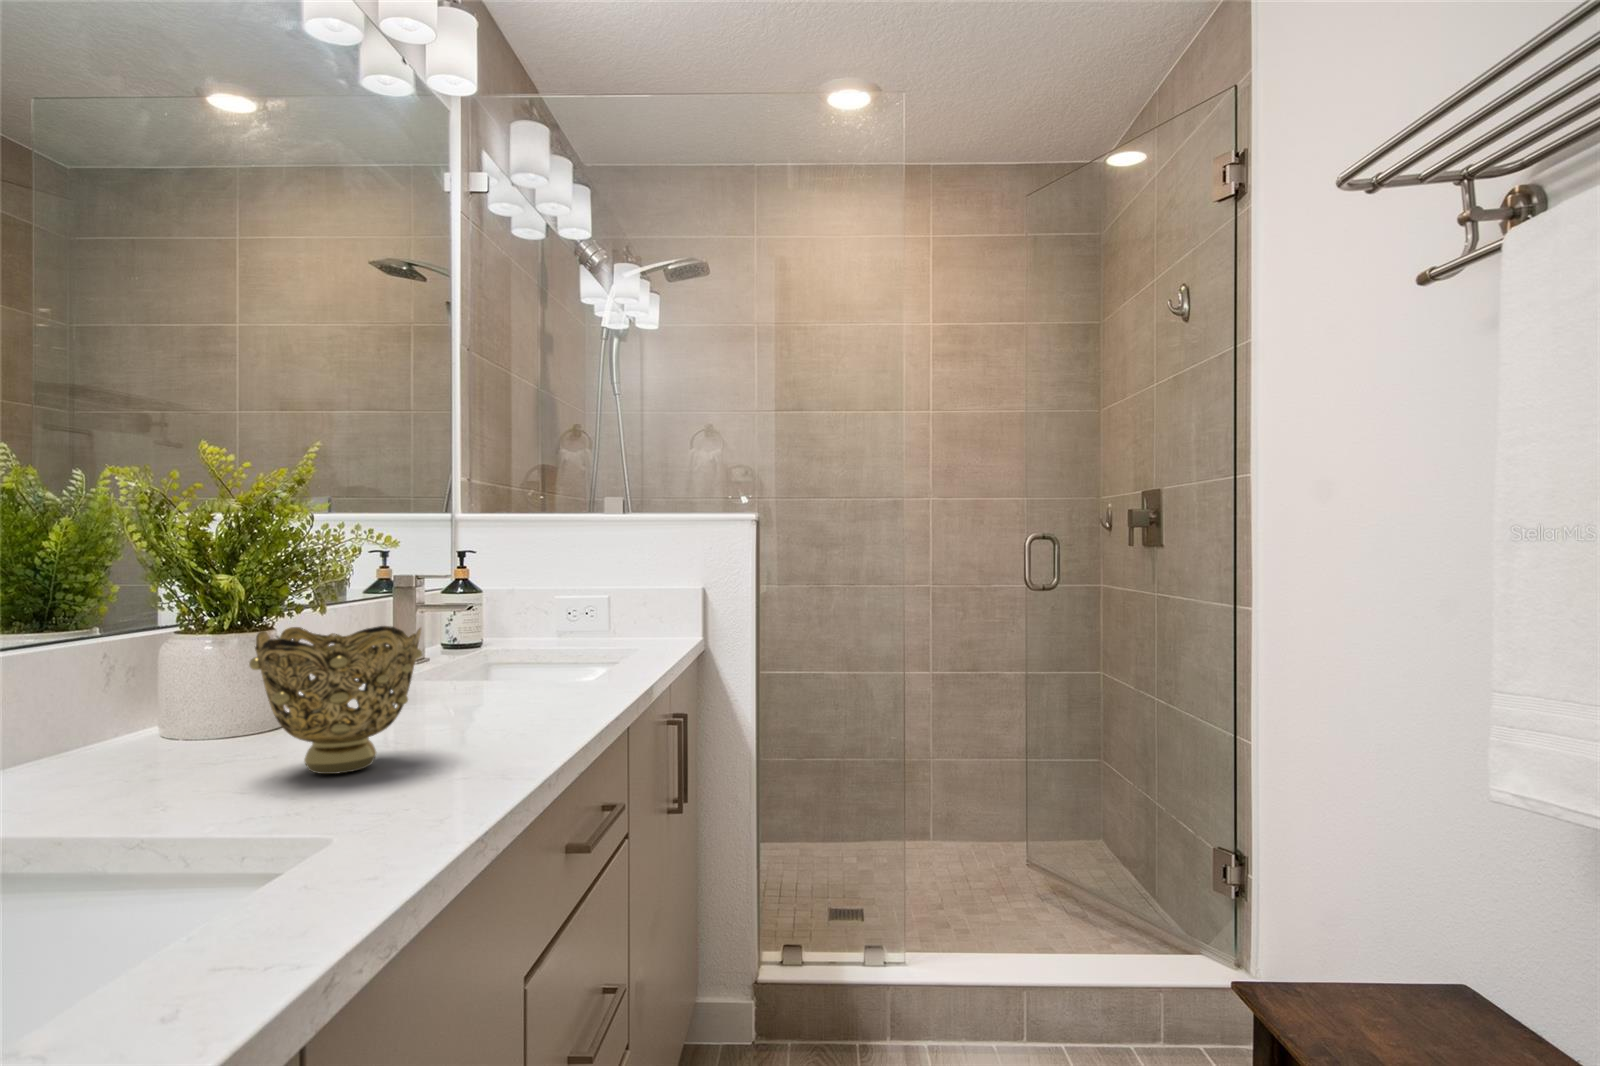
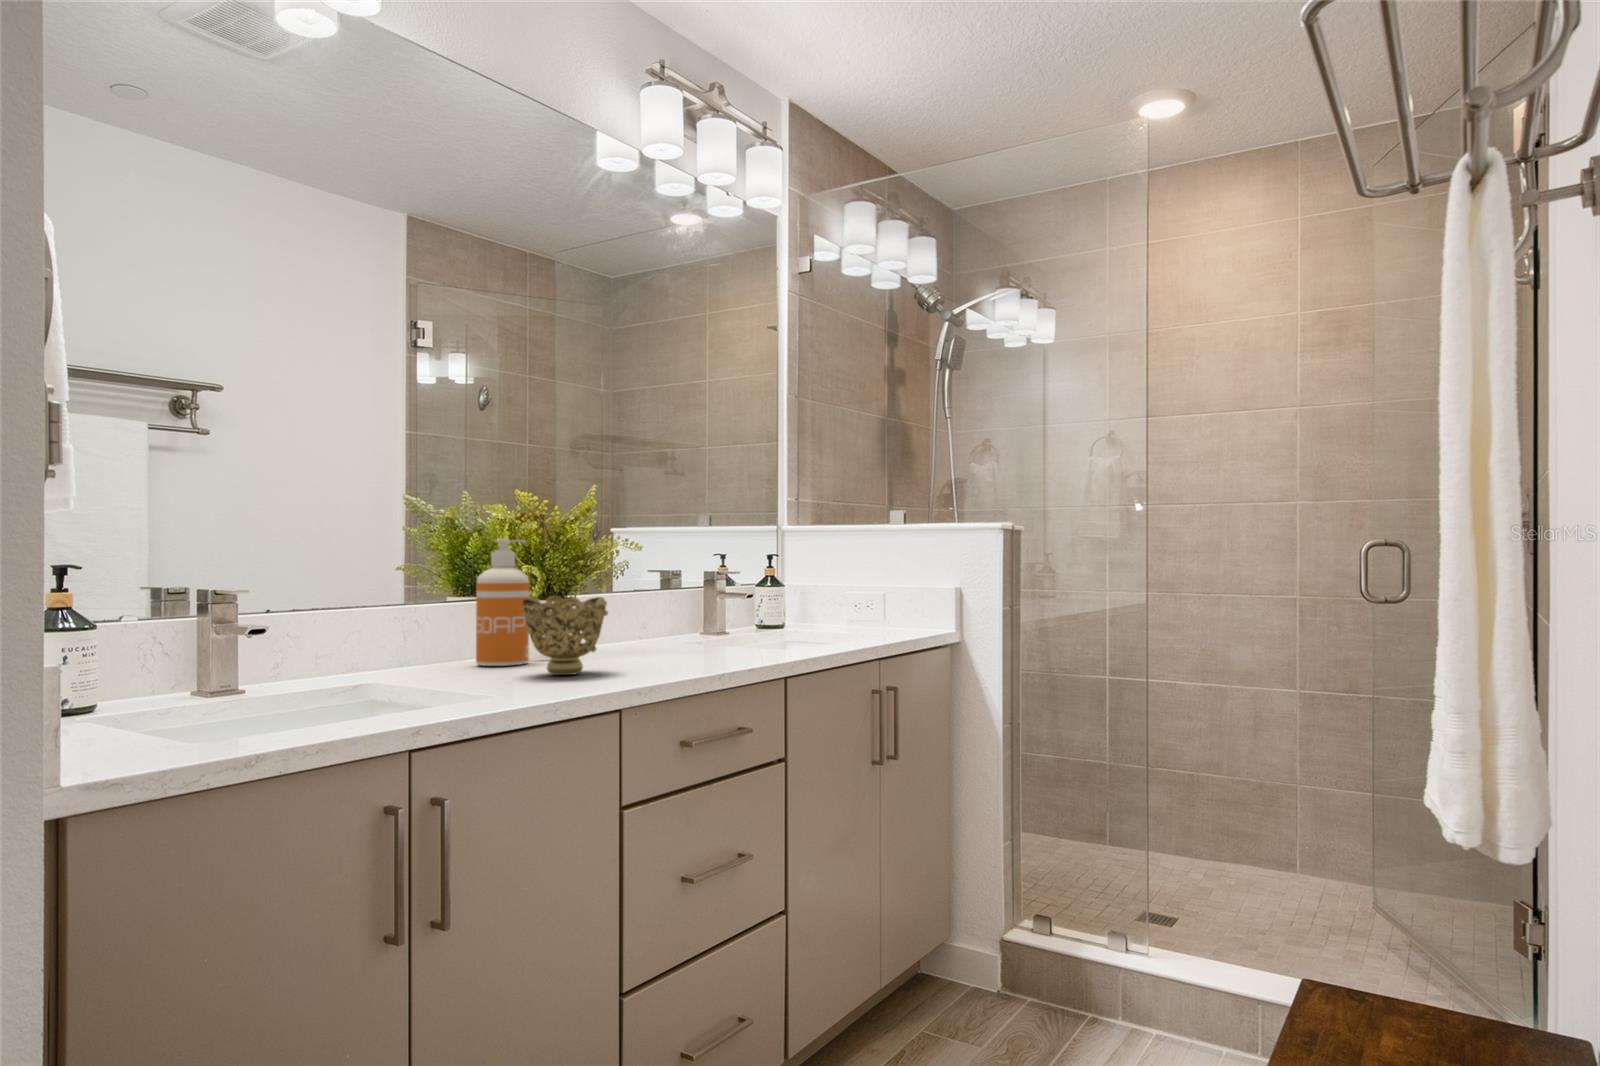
soap dispenser: none [76,524,190,767] -> present [476,539,529,666]

